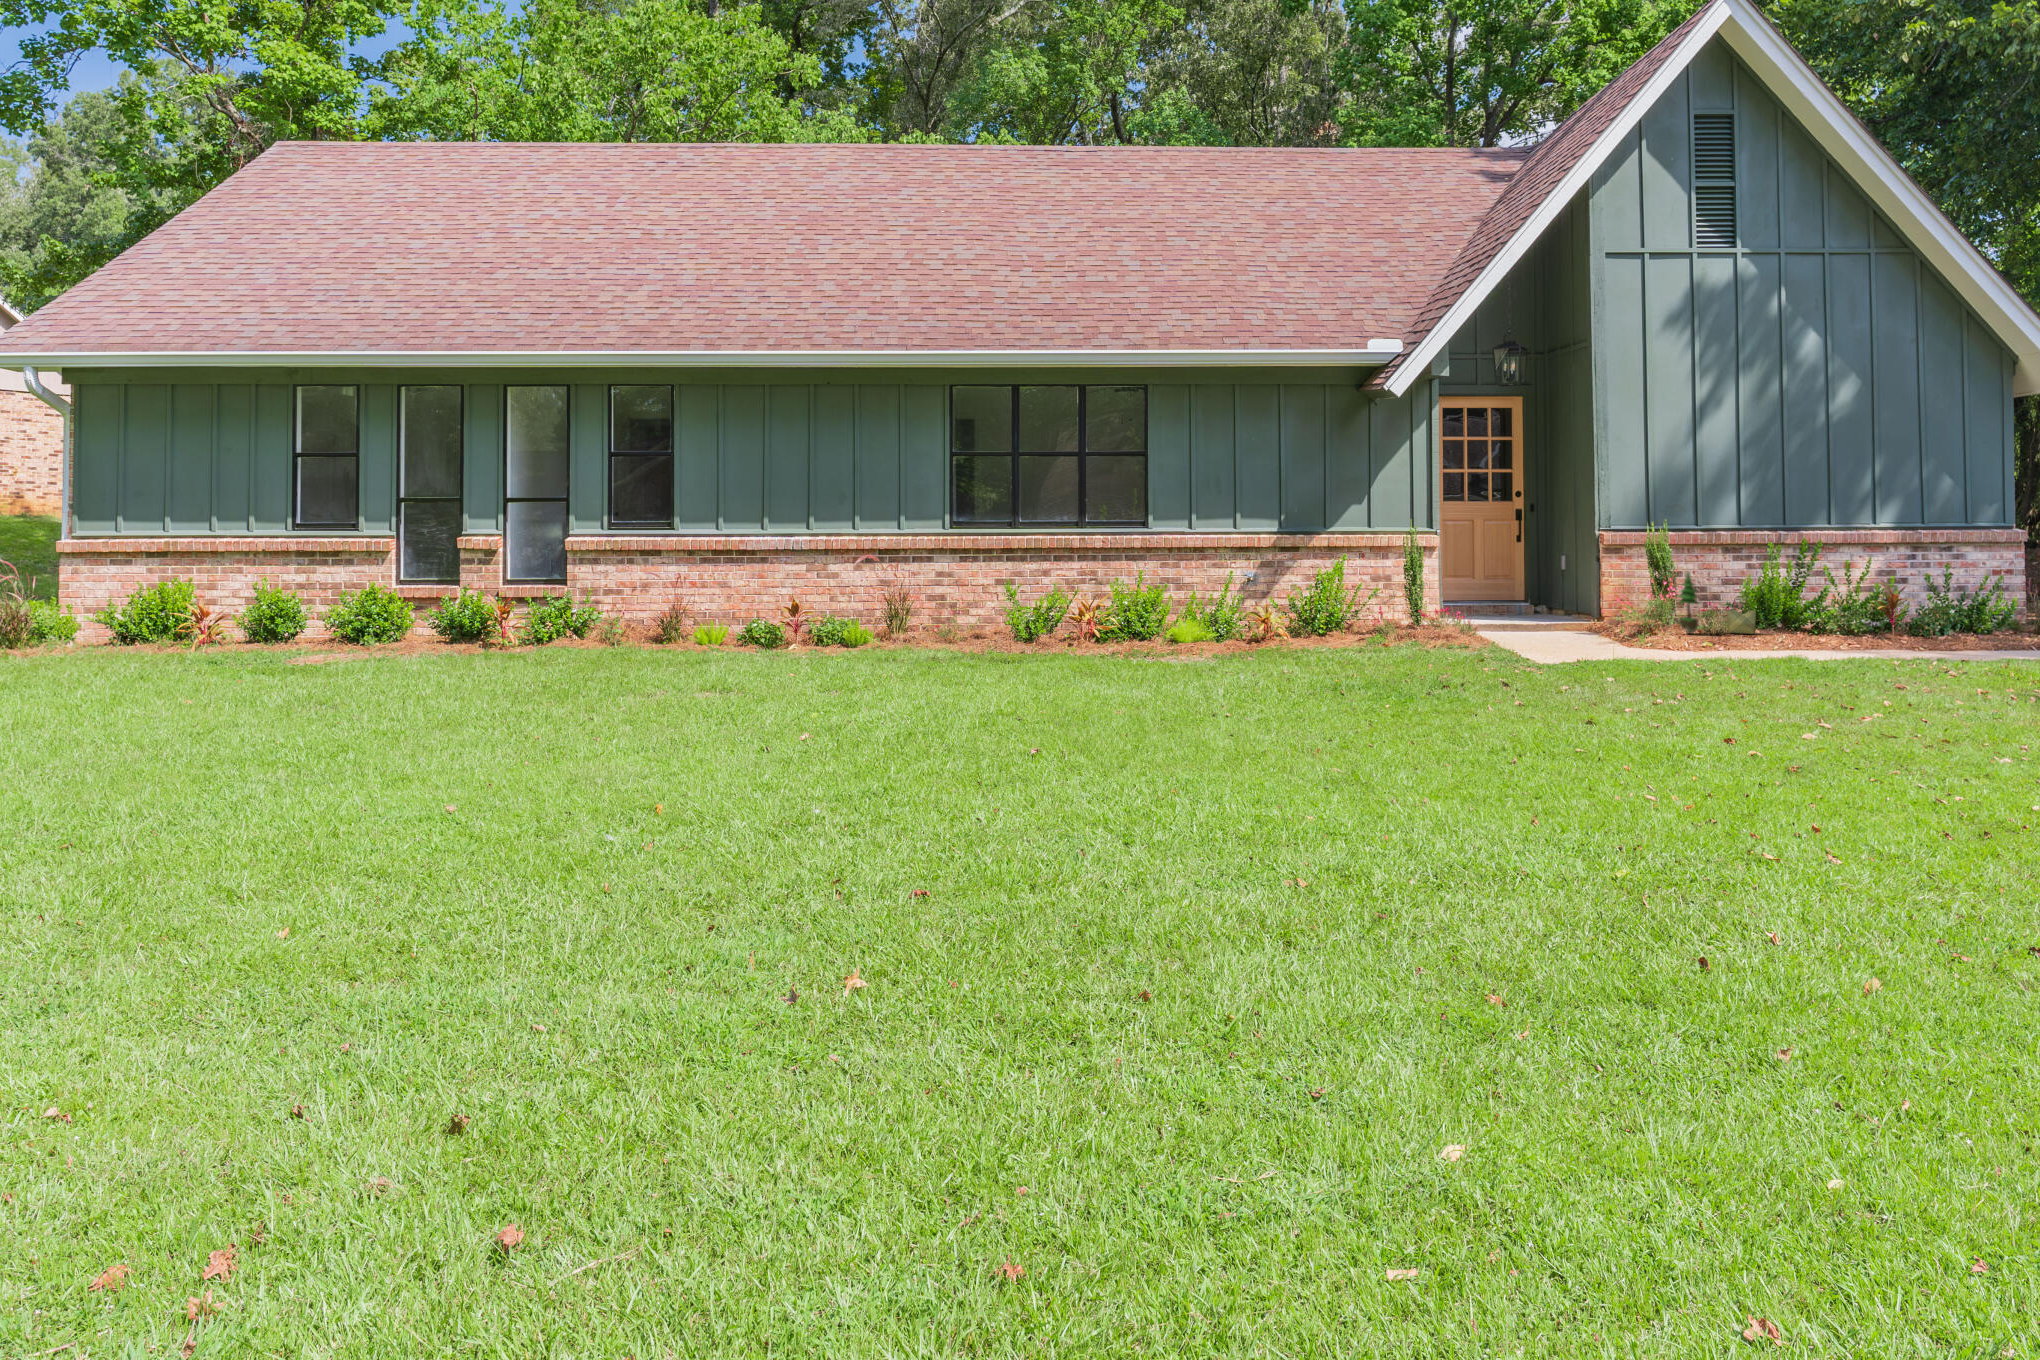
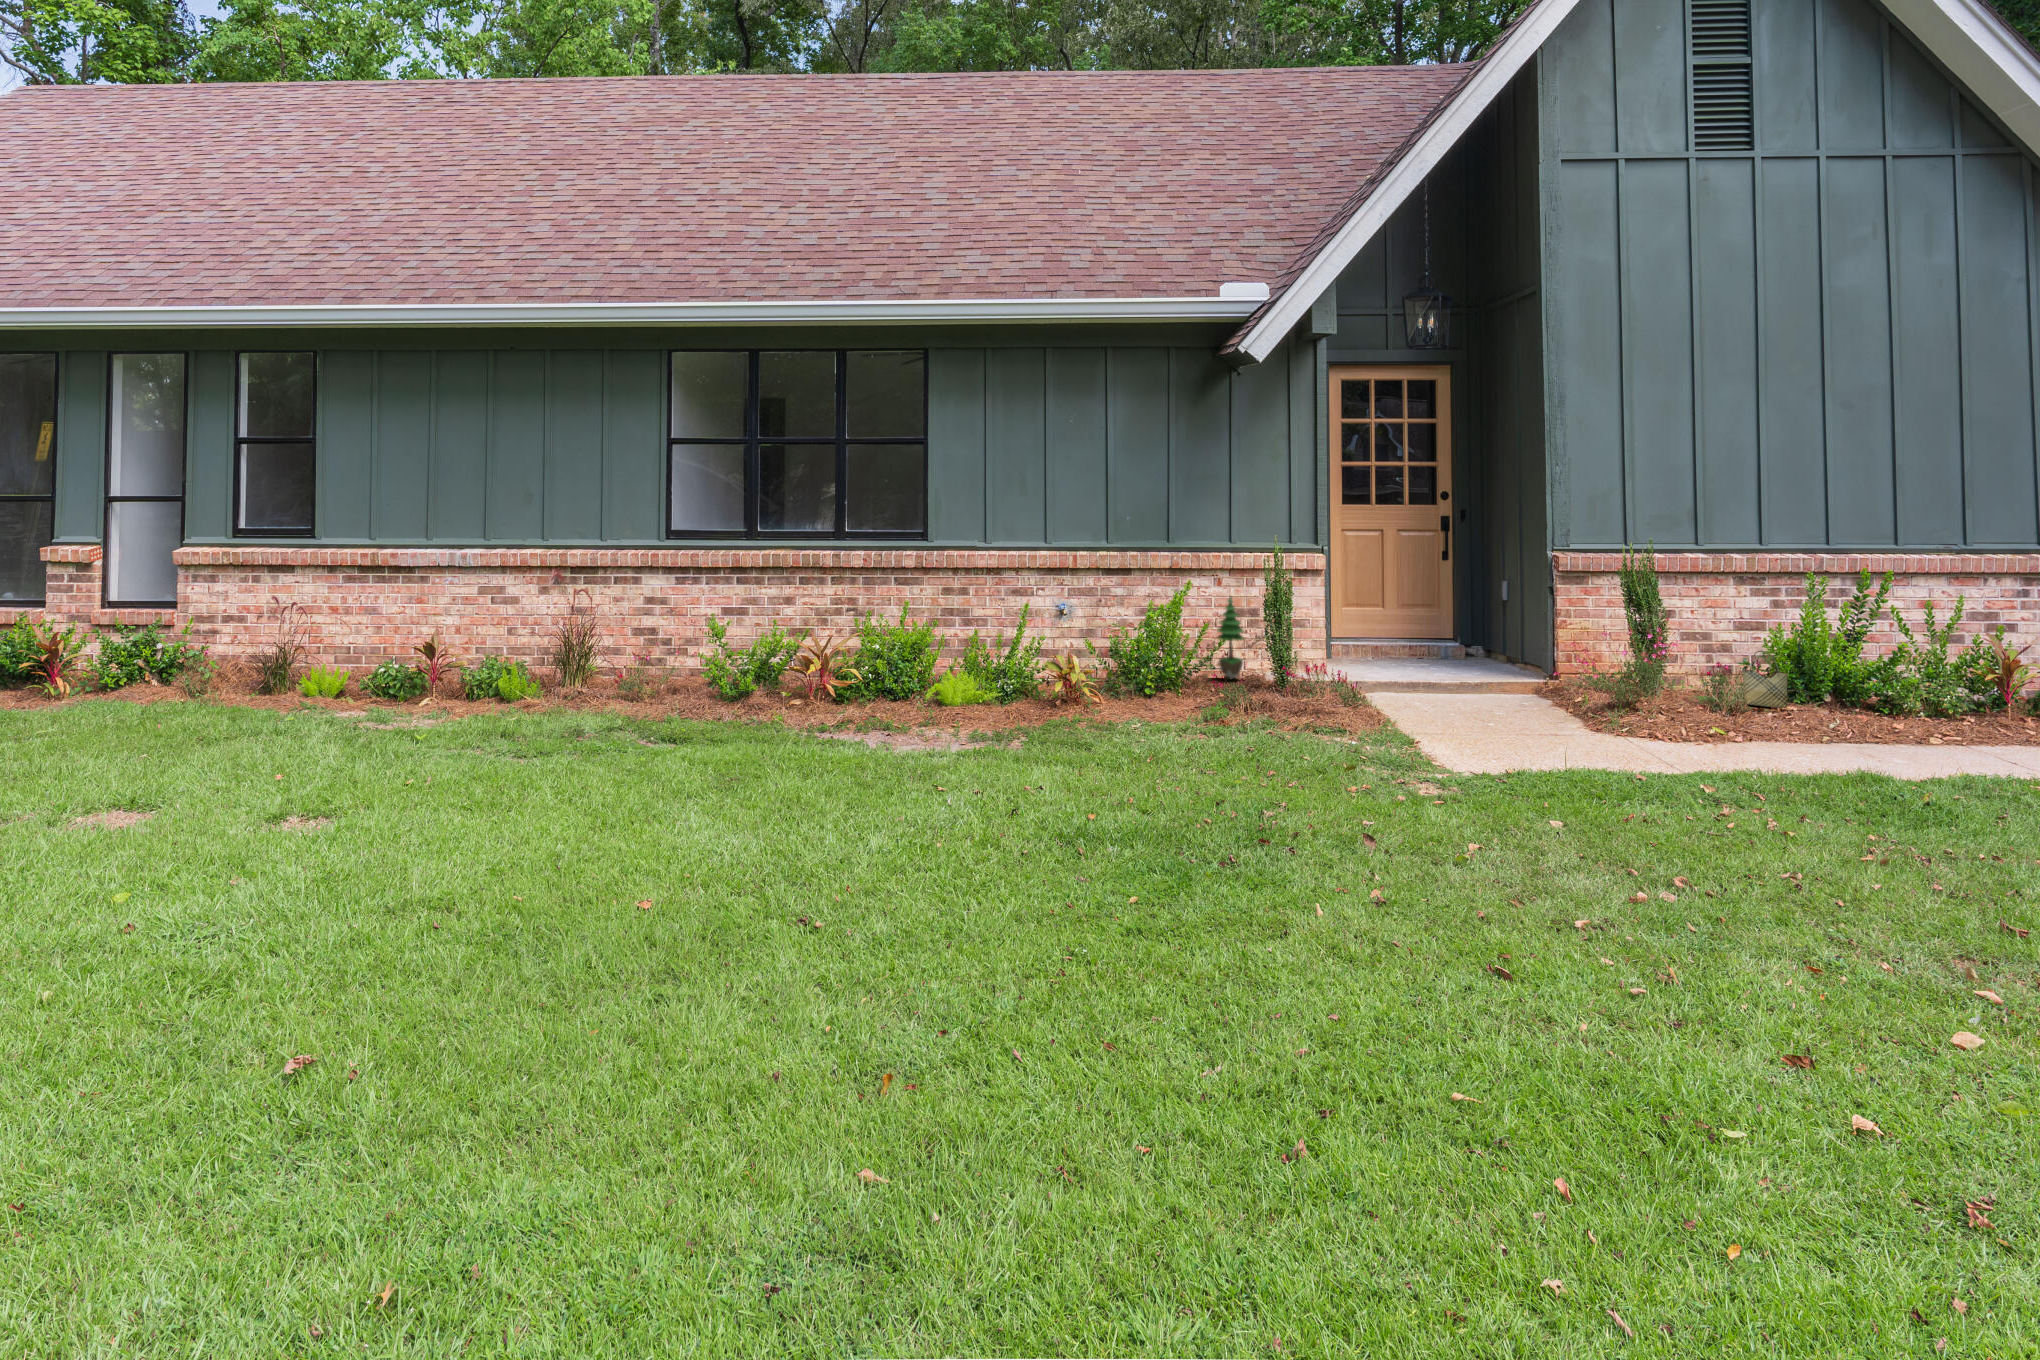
potted tree: present [1677,572,1699,634] -> present [1217,597,1244,679]

